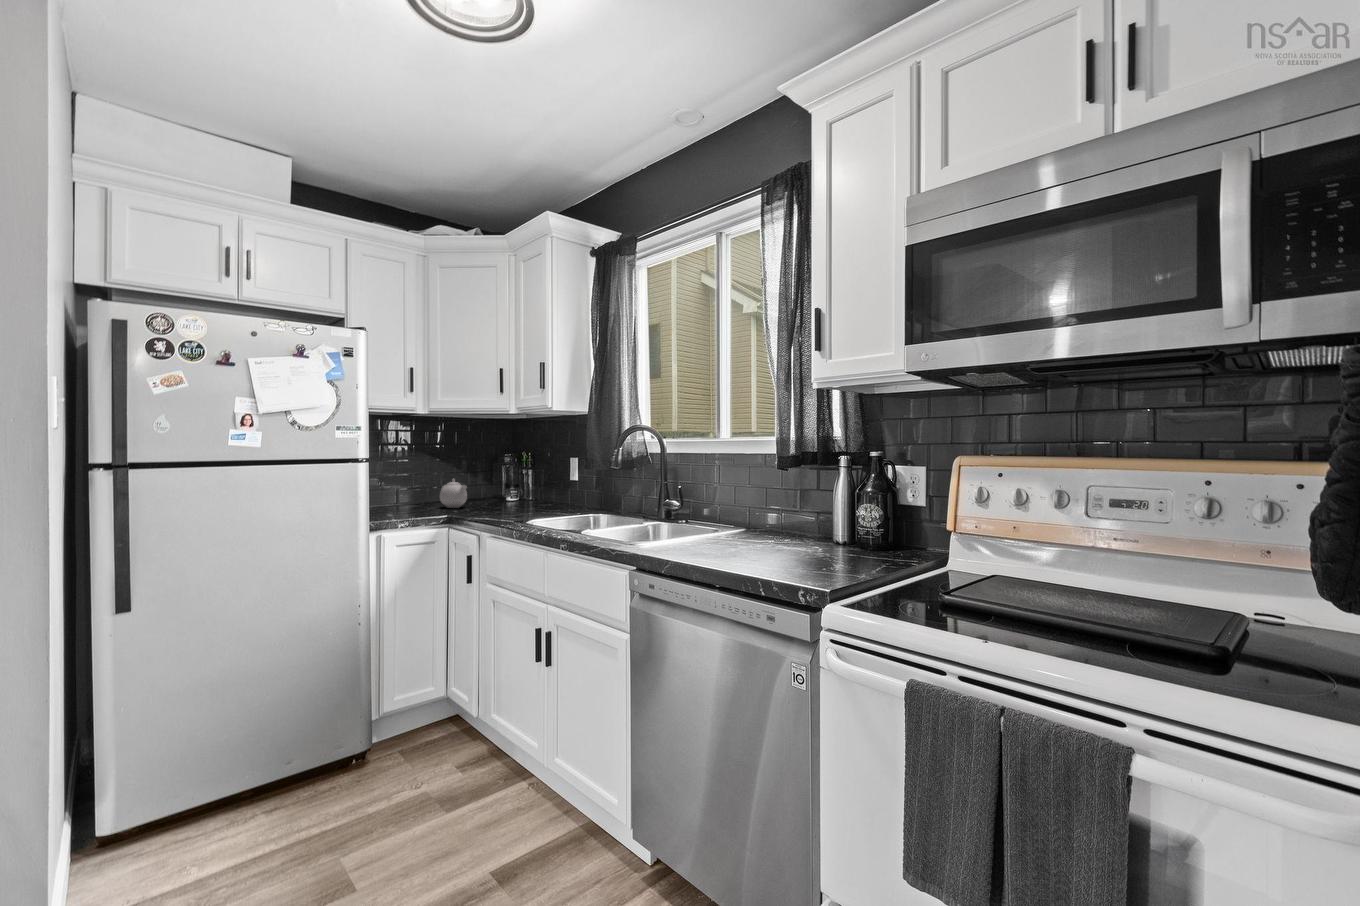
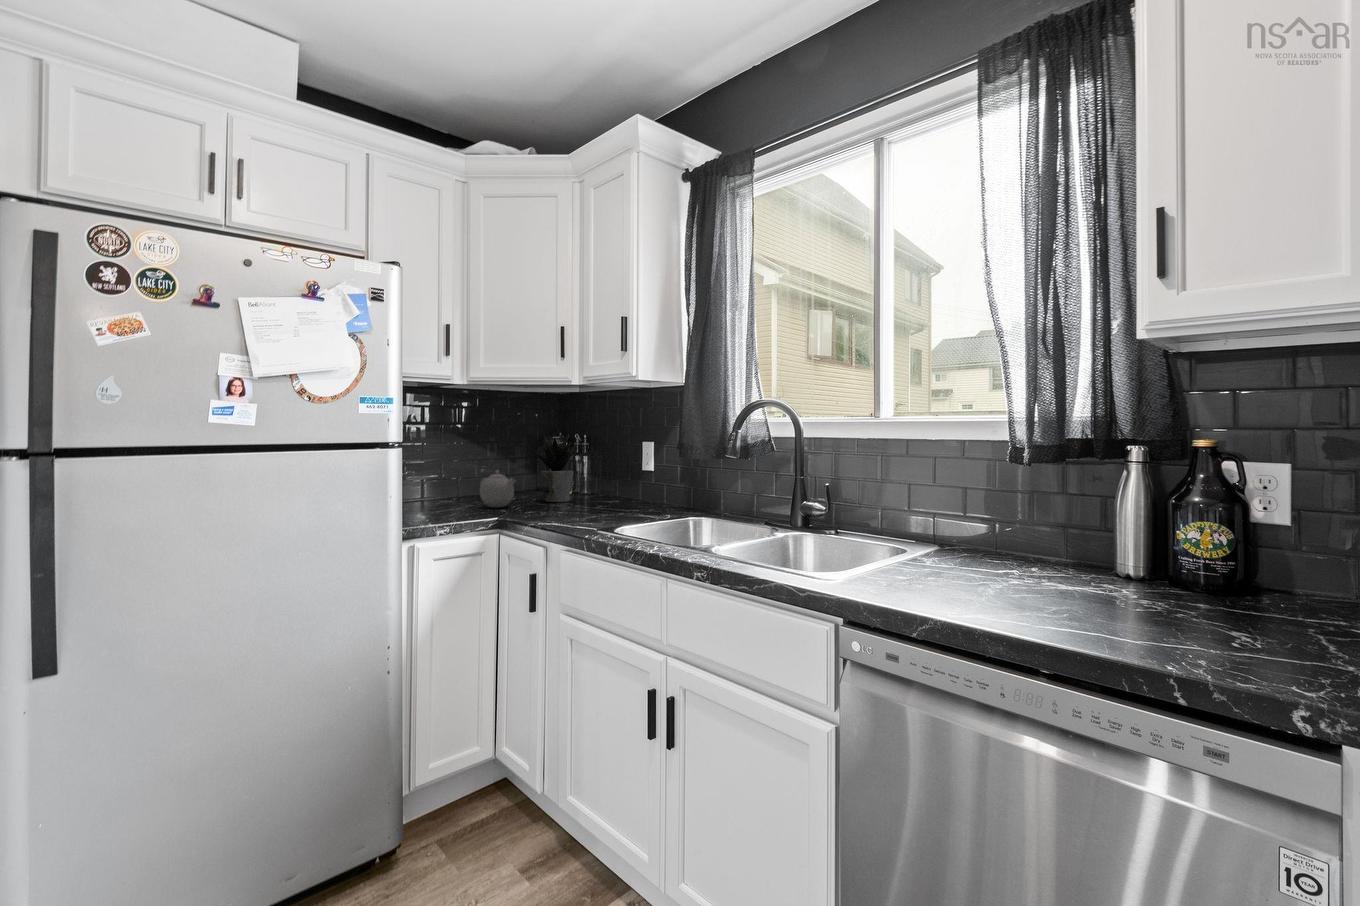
potted plant: none [484,449,521,504] -> present [532,434,577,502]

